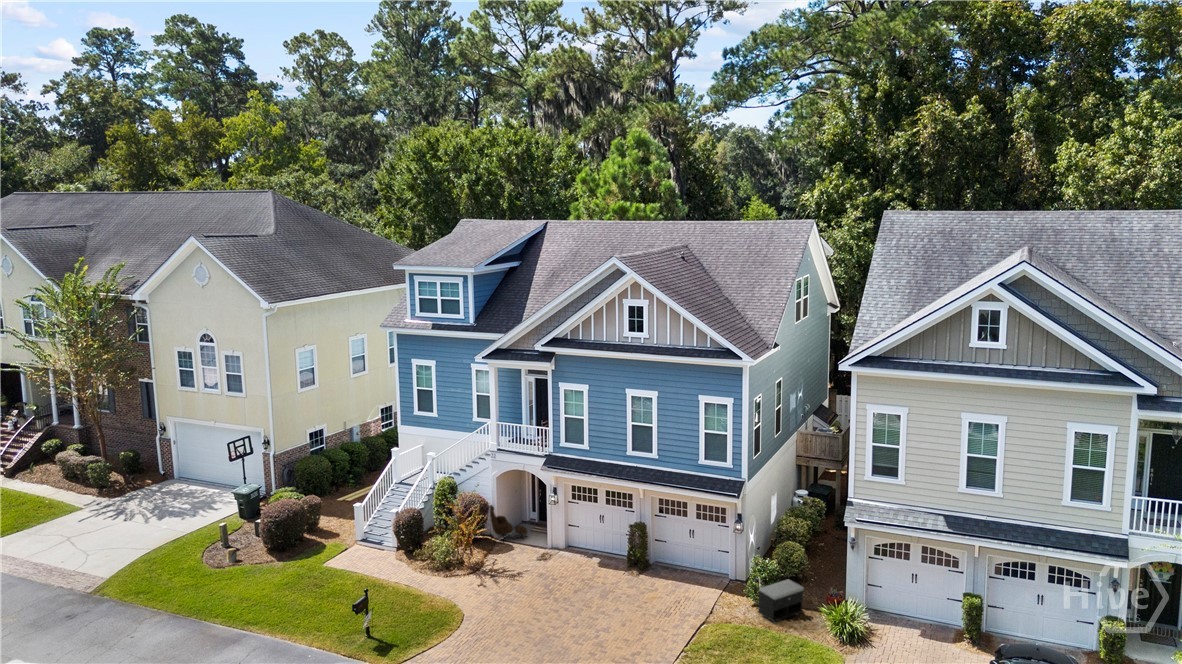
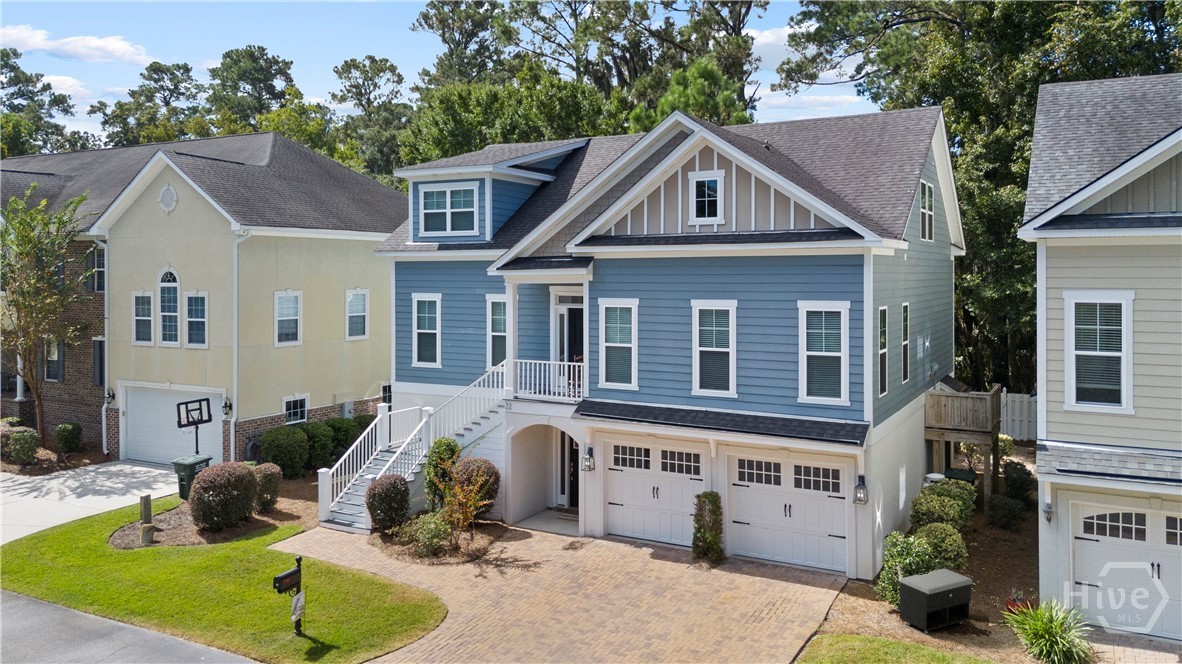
lounge chair: present [490,505,527,542] -> none [501,477,554,528]

